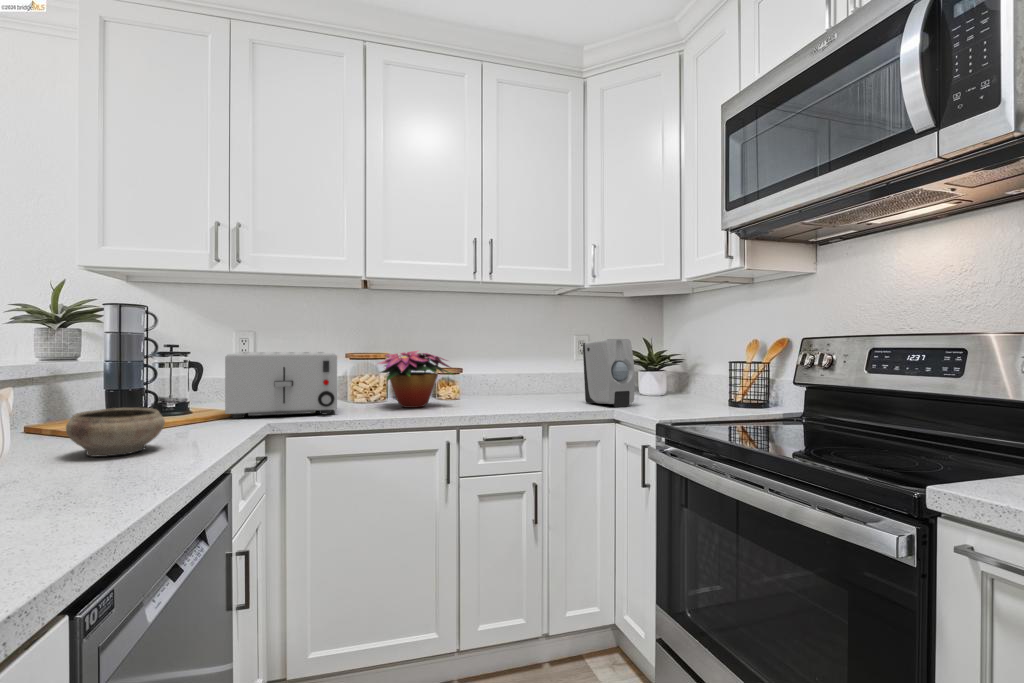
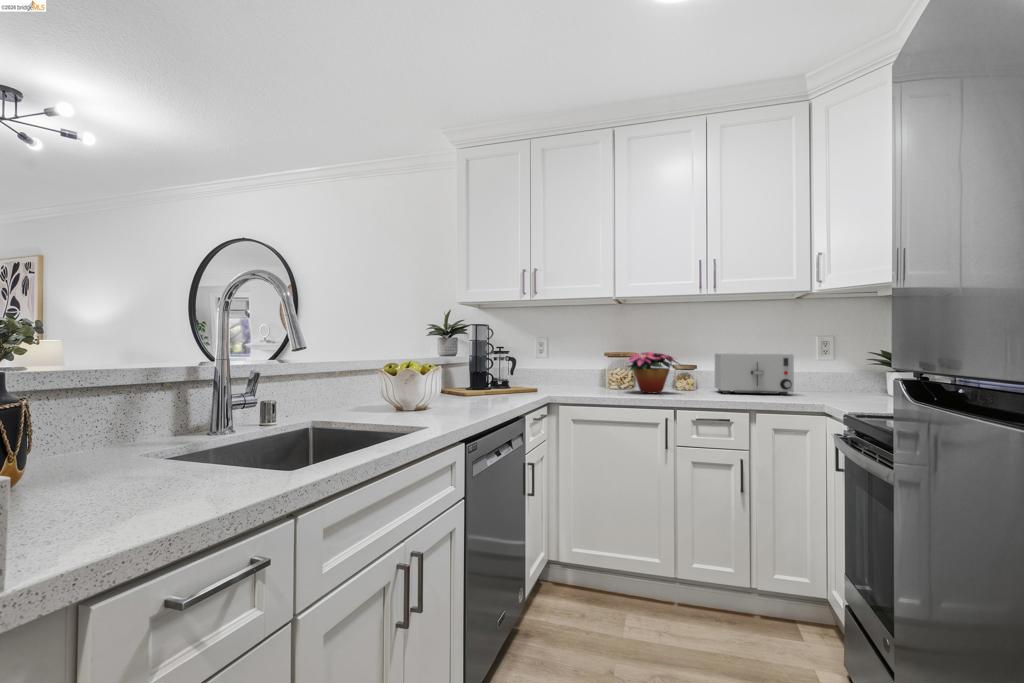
soap dispenser: present [583,339,635,407] -> none [801,342,848,402]
toaster: present [225,352,337,418] -> present [715,352,794,395]
ceramic bowl: present [66,408,165,457] -> none [454,378,495,401]

